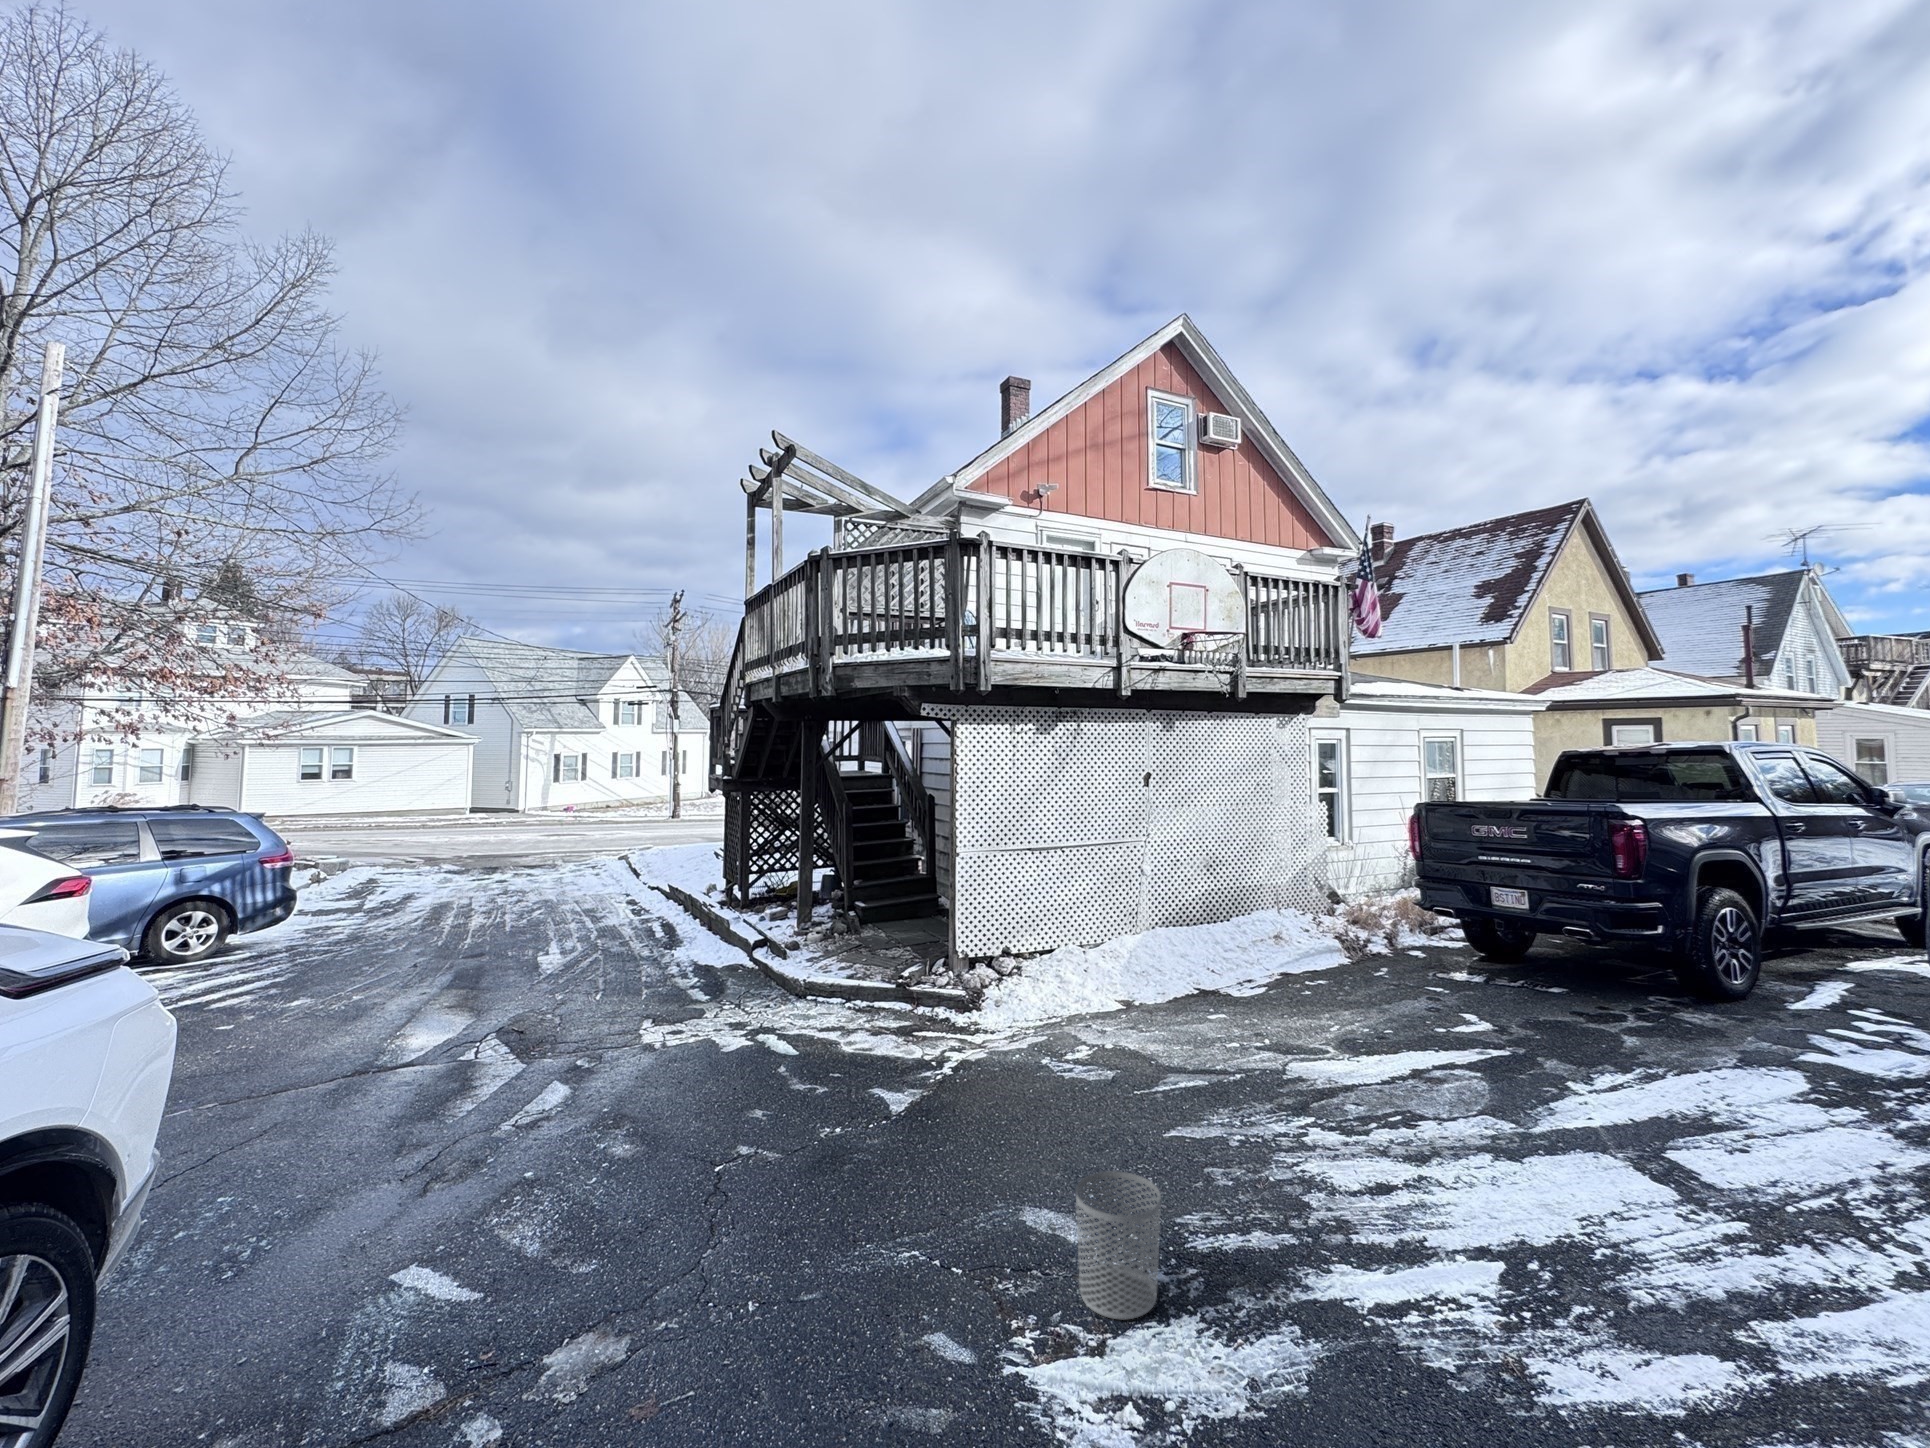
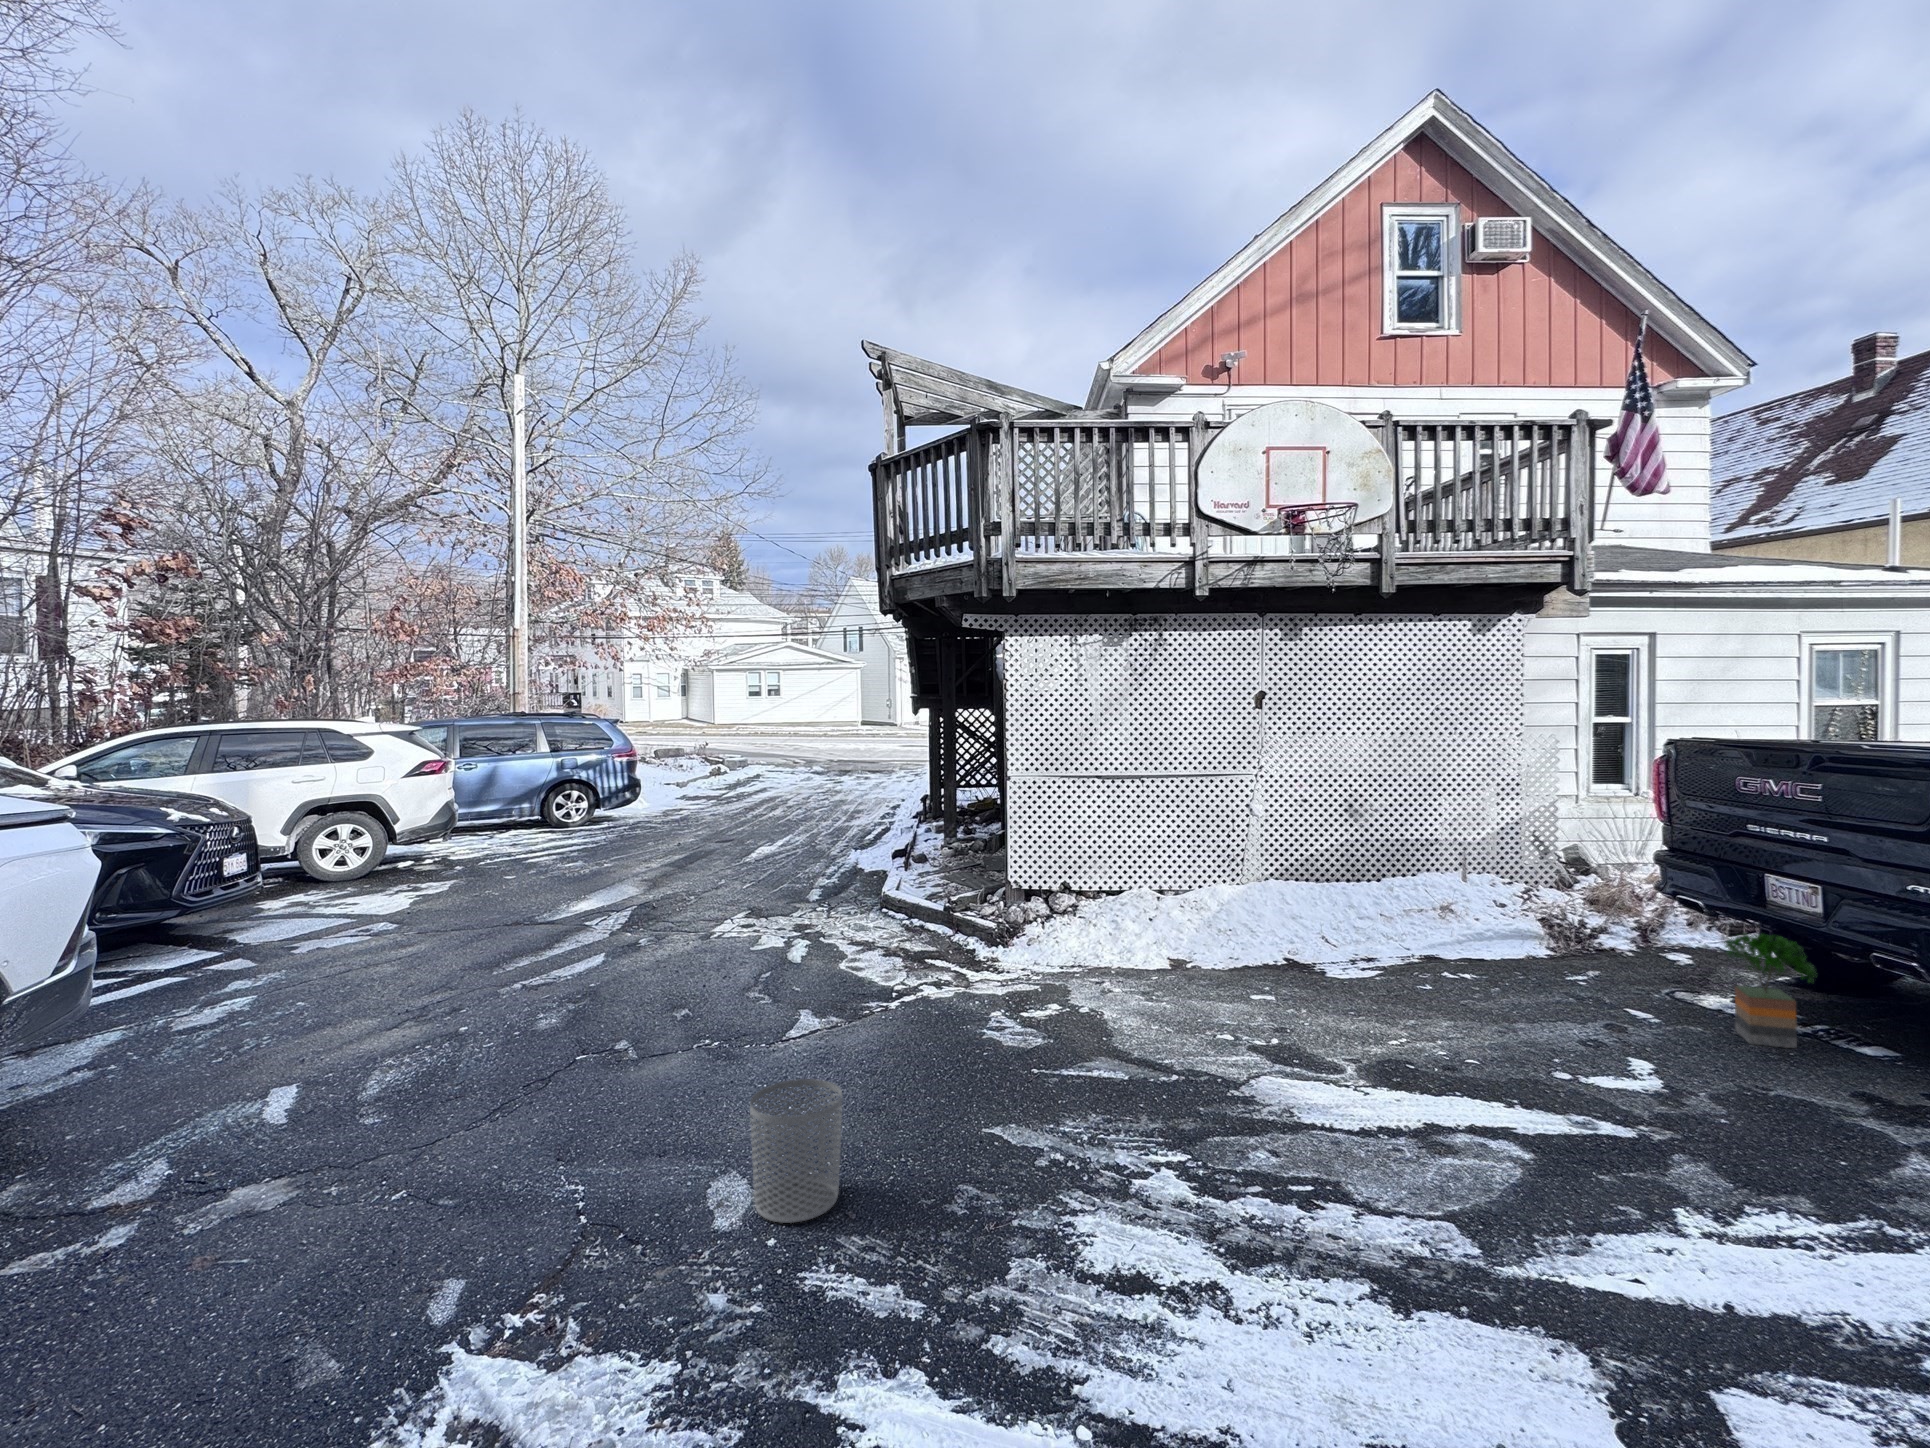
potted tree: none [1527,951,1593,1029] -> present [1724,934,1817,1048]

